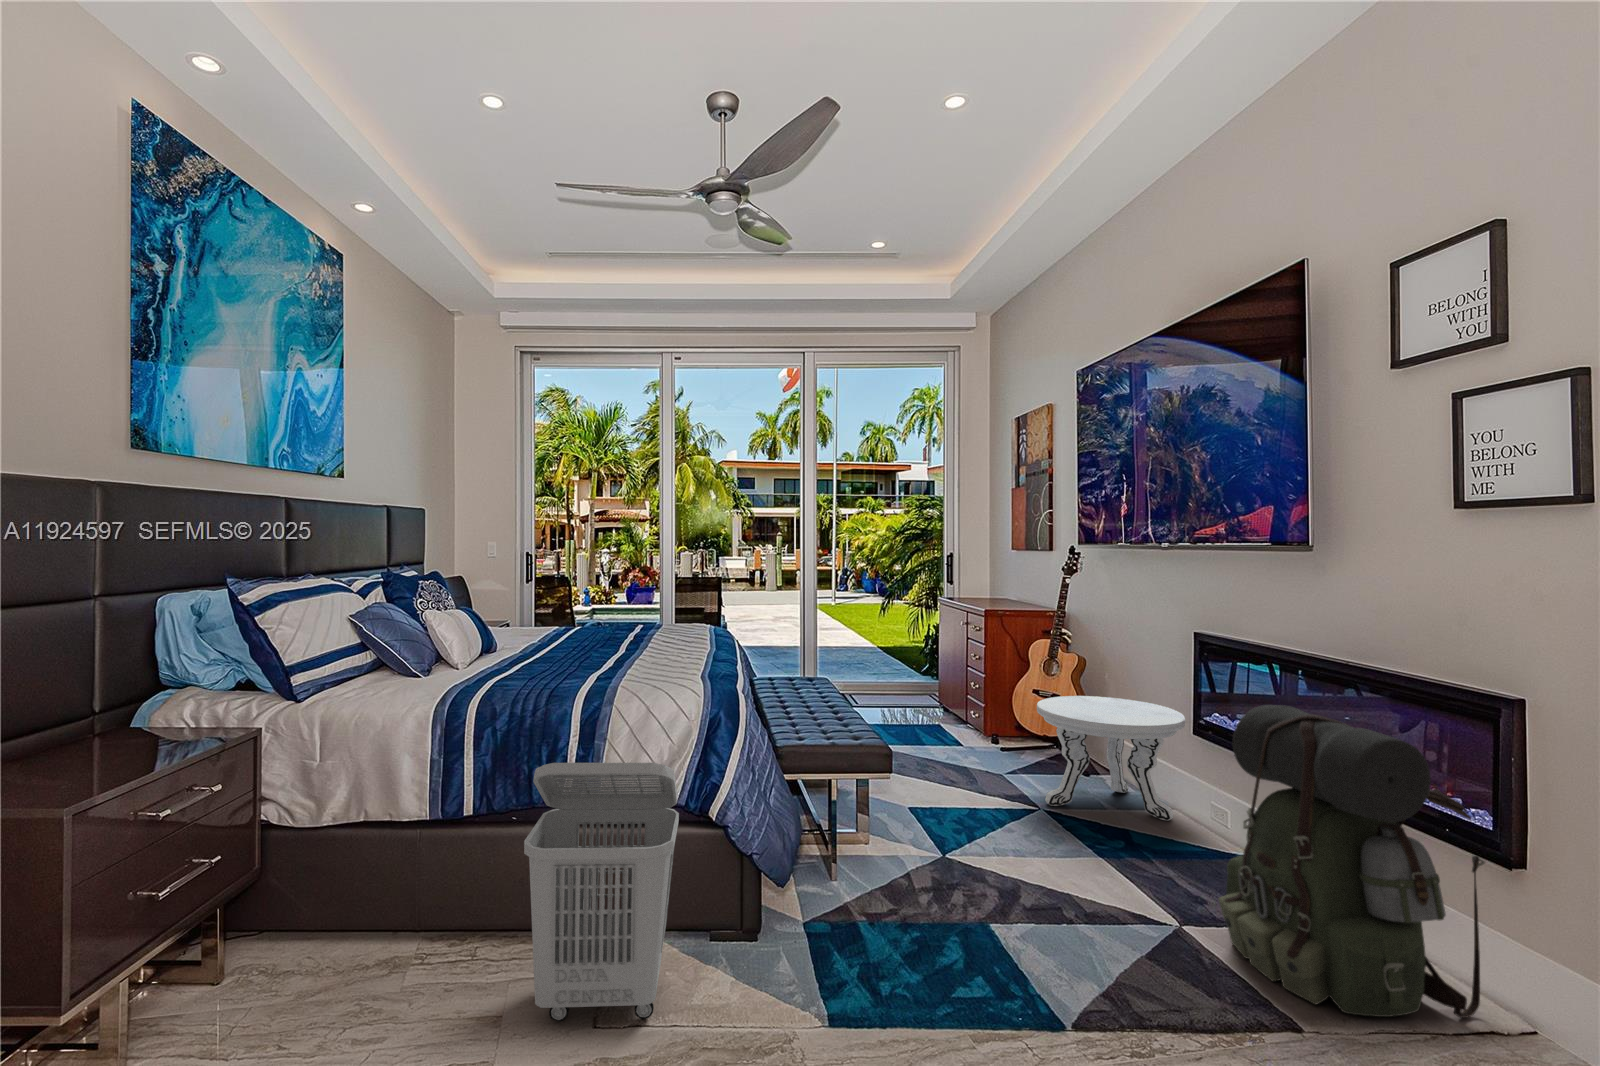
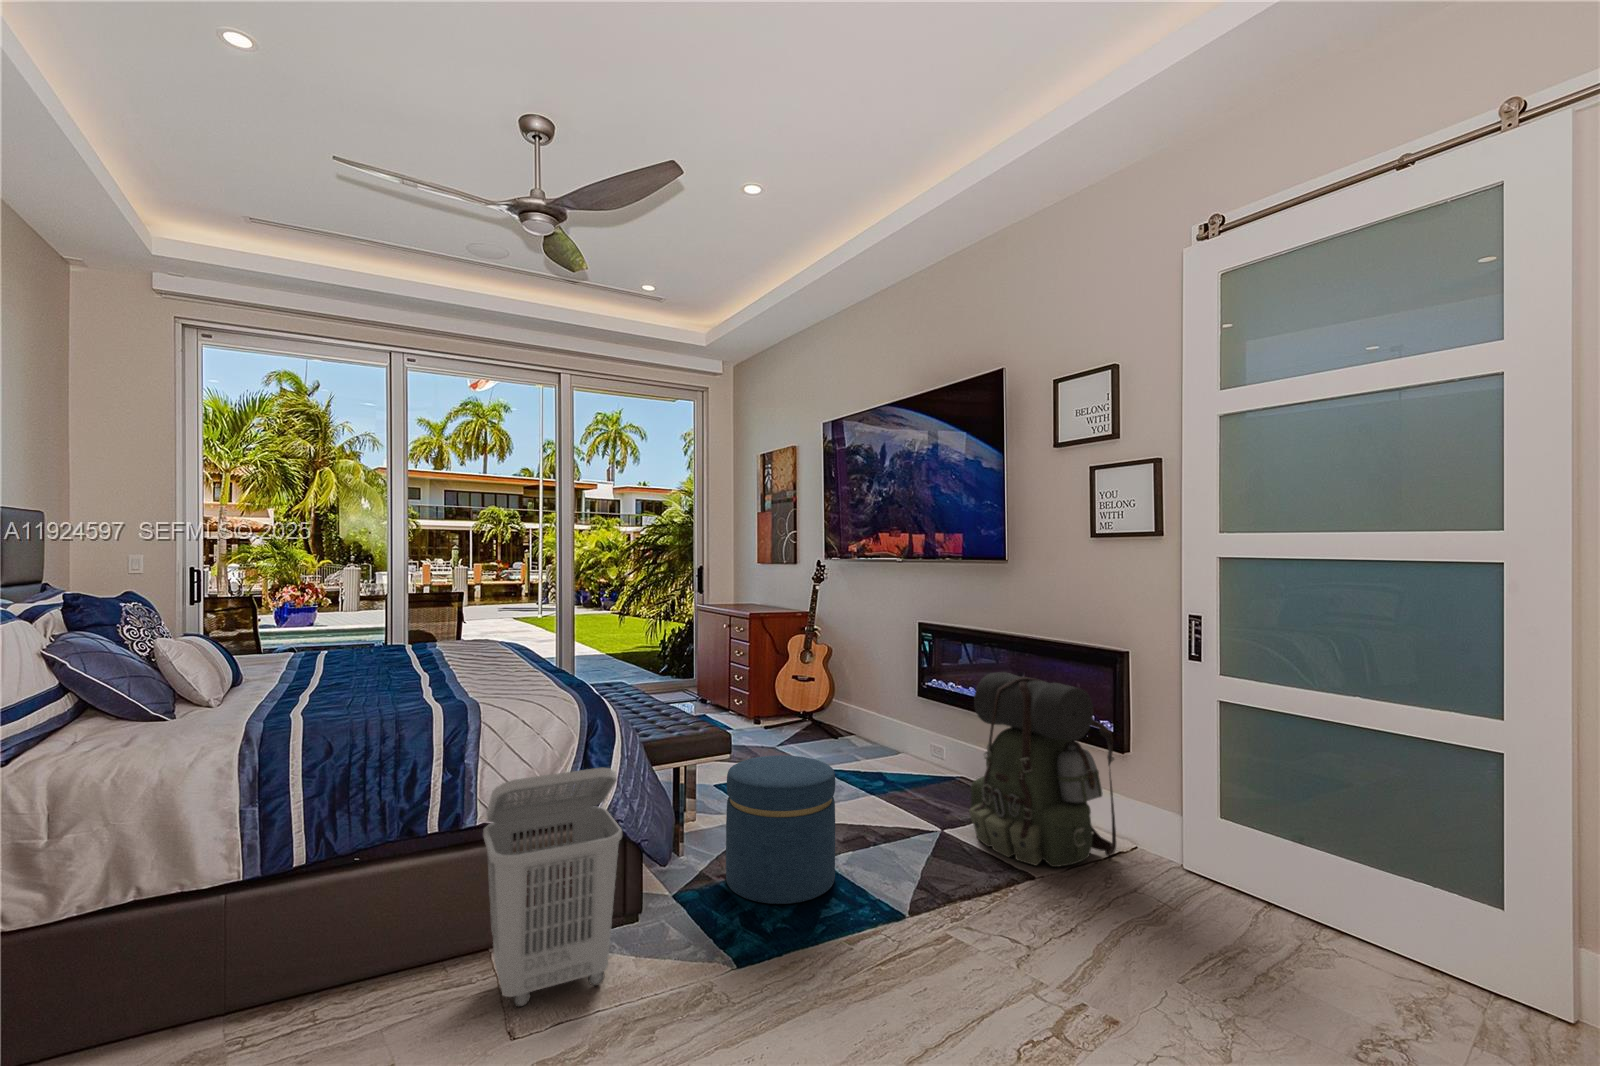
side table: present [1037,696,1186,821] -> none [809,677,916,766]
ottoman: none [852,780,996,976] -> present [726,755,835,904]

